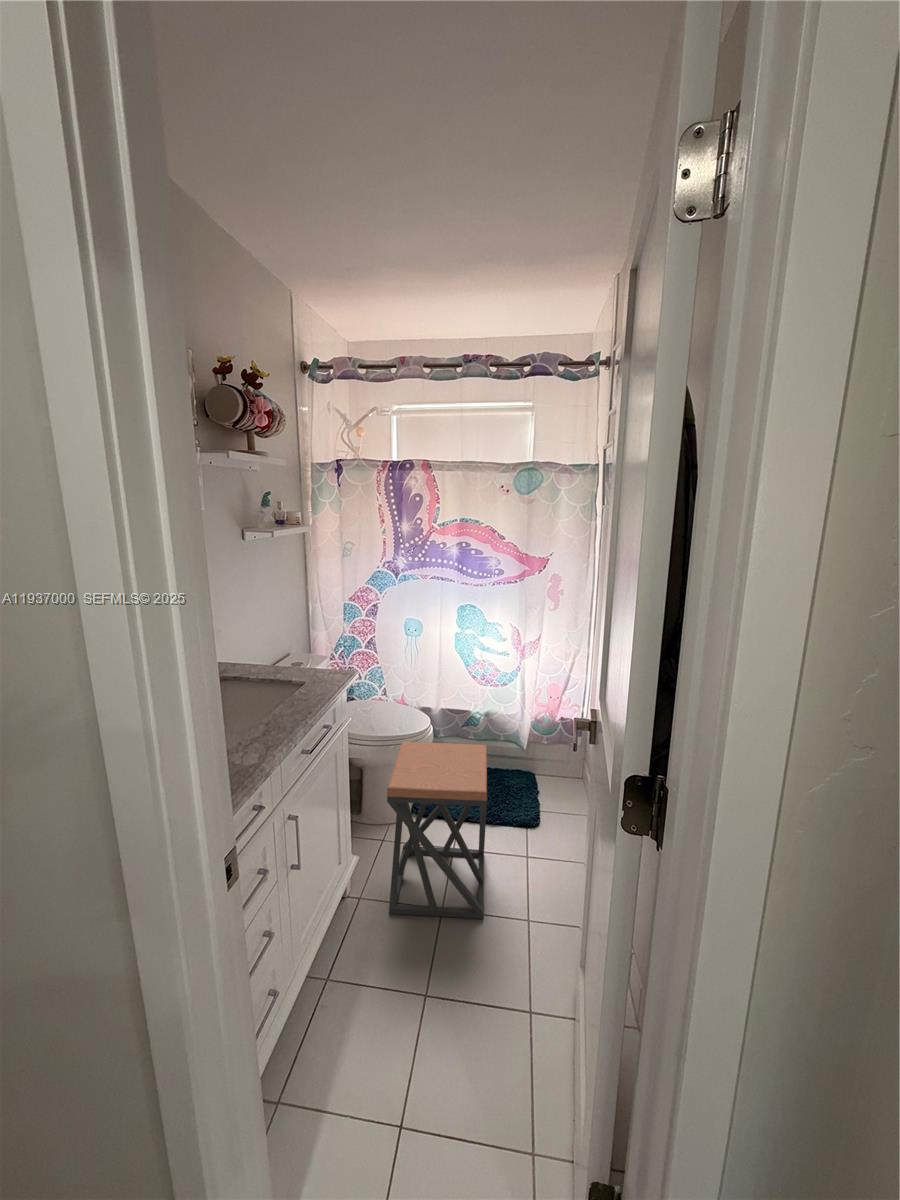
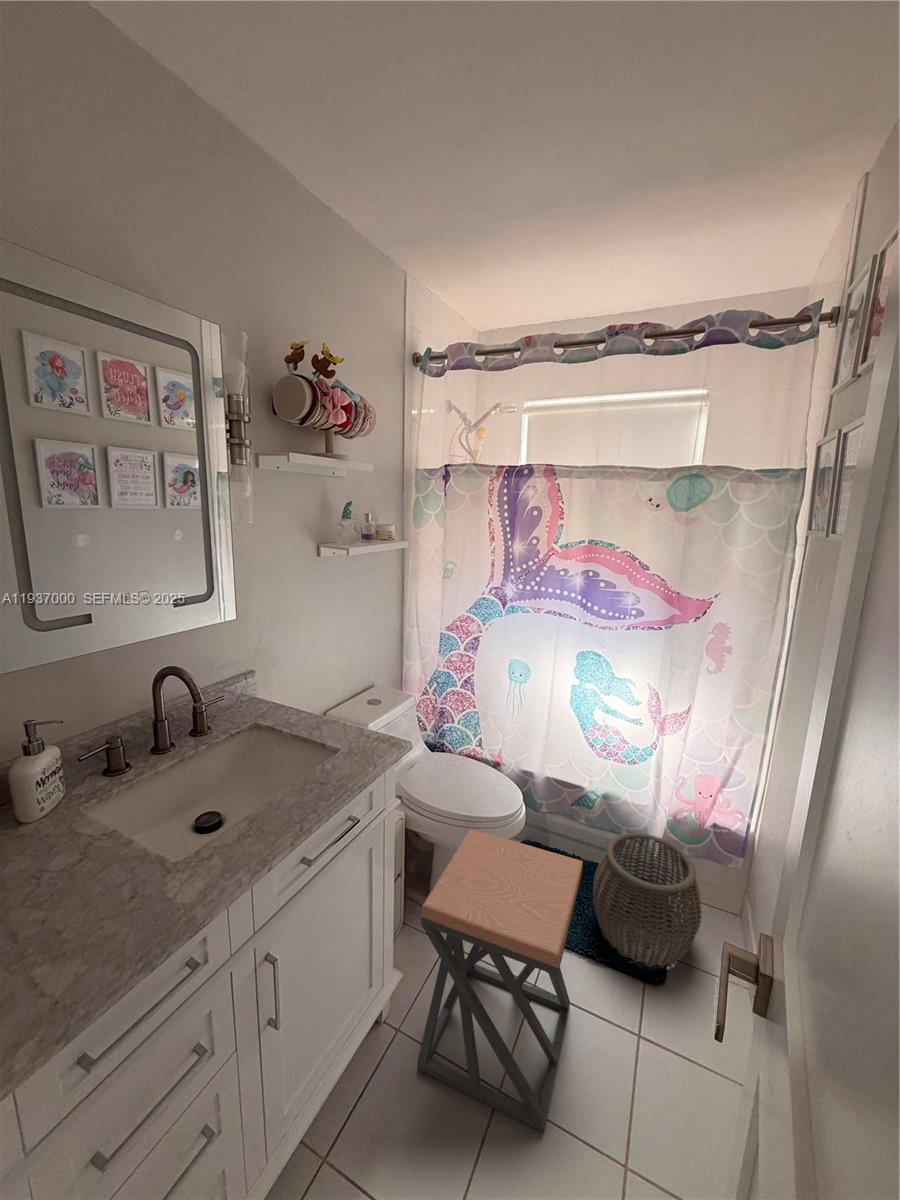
woven basket: none [486,733,561,819] -> present [593,833,702,967]

